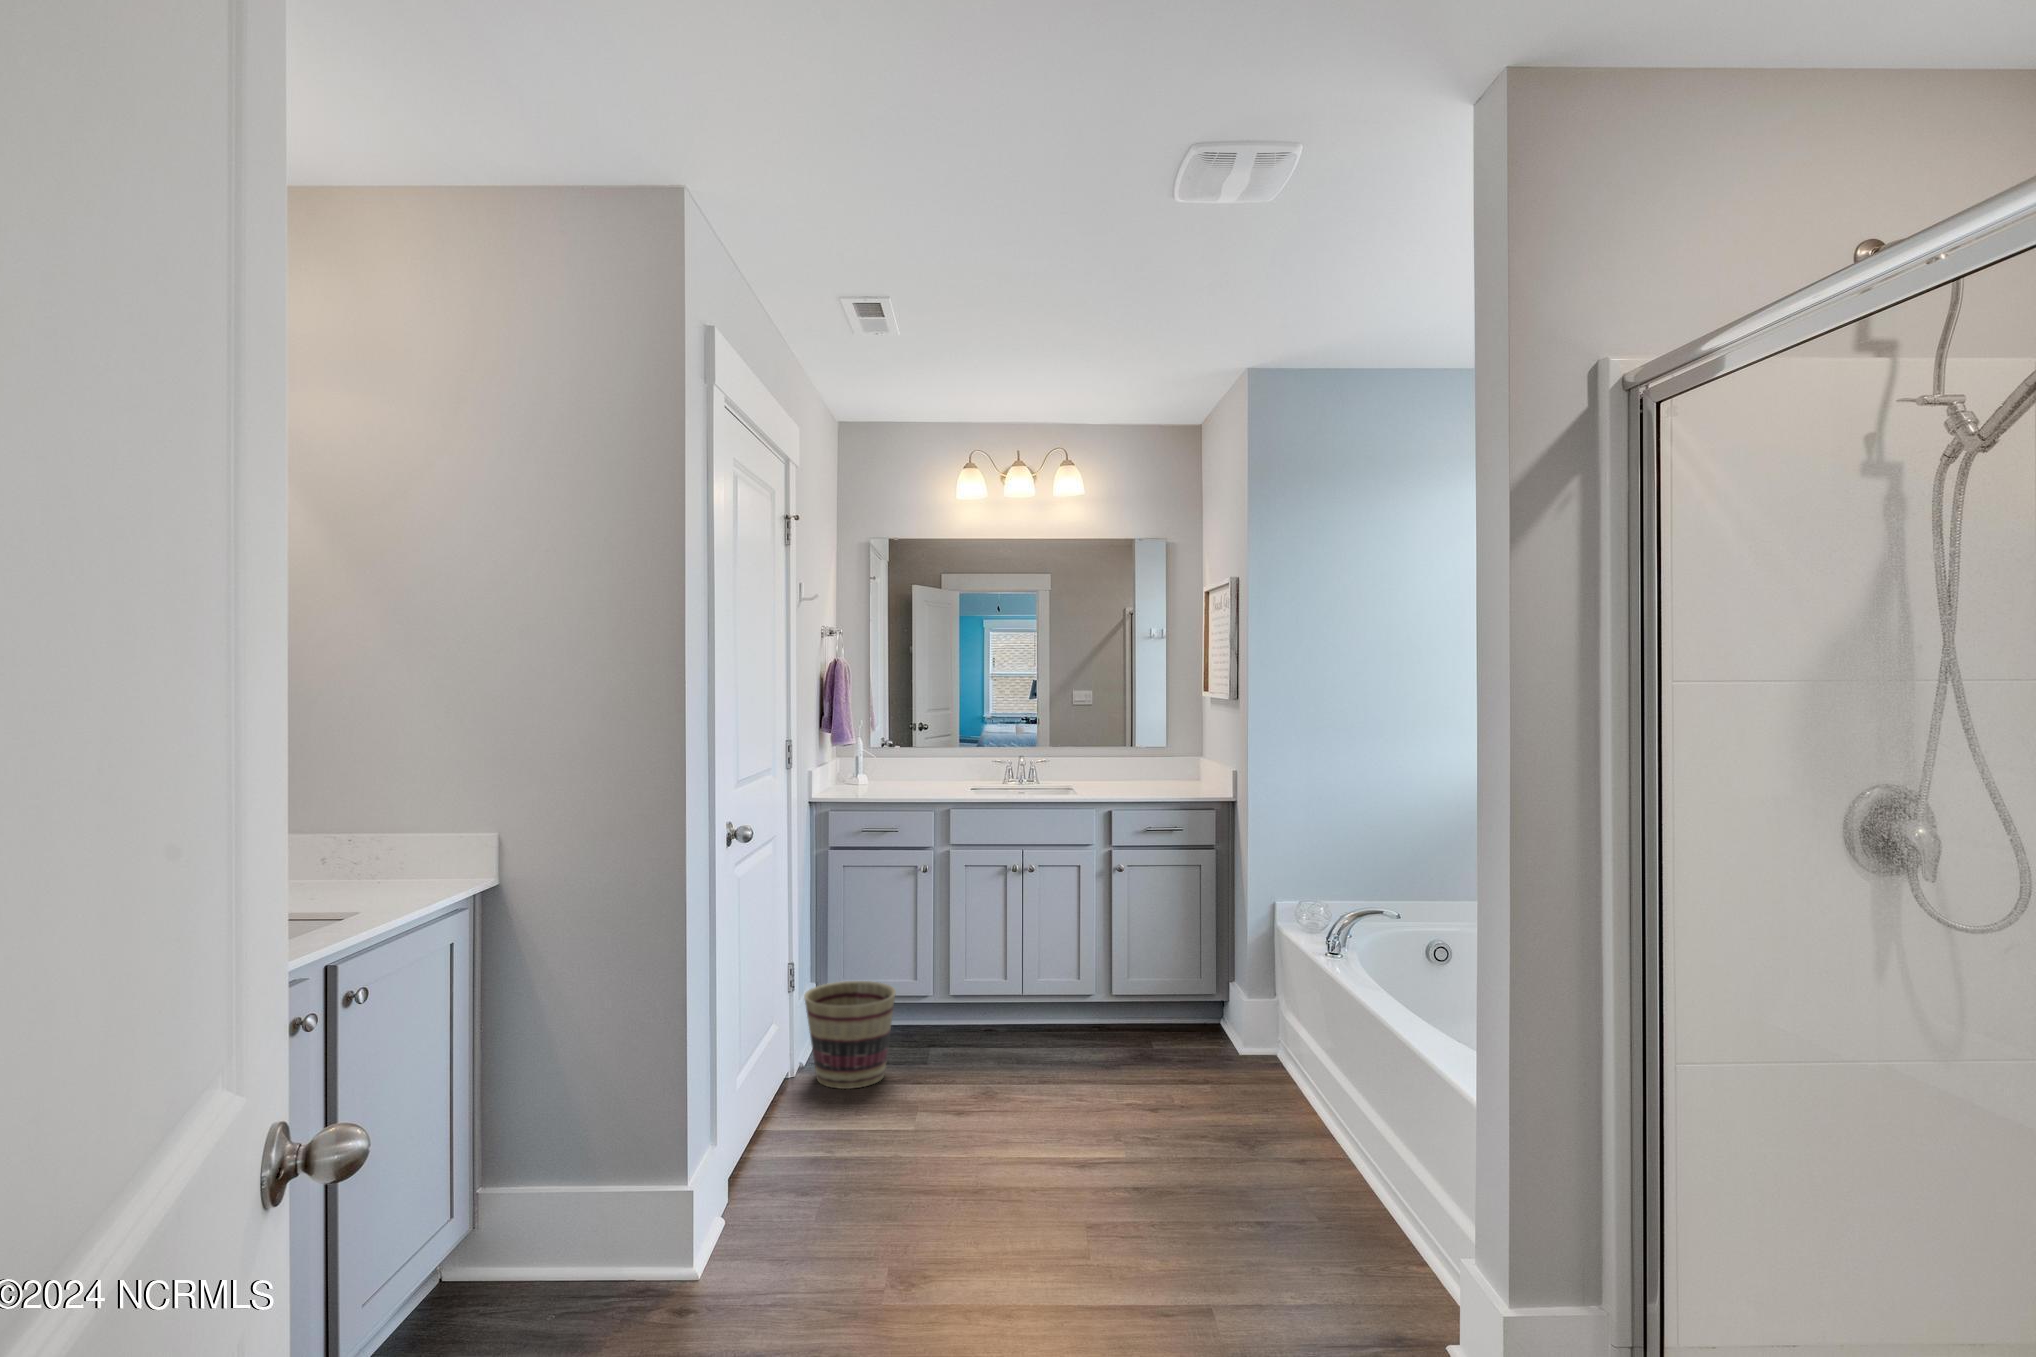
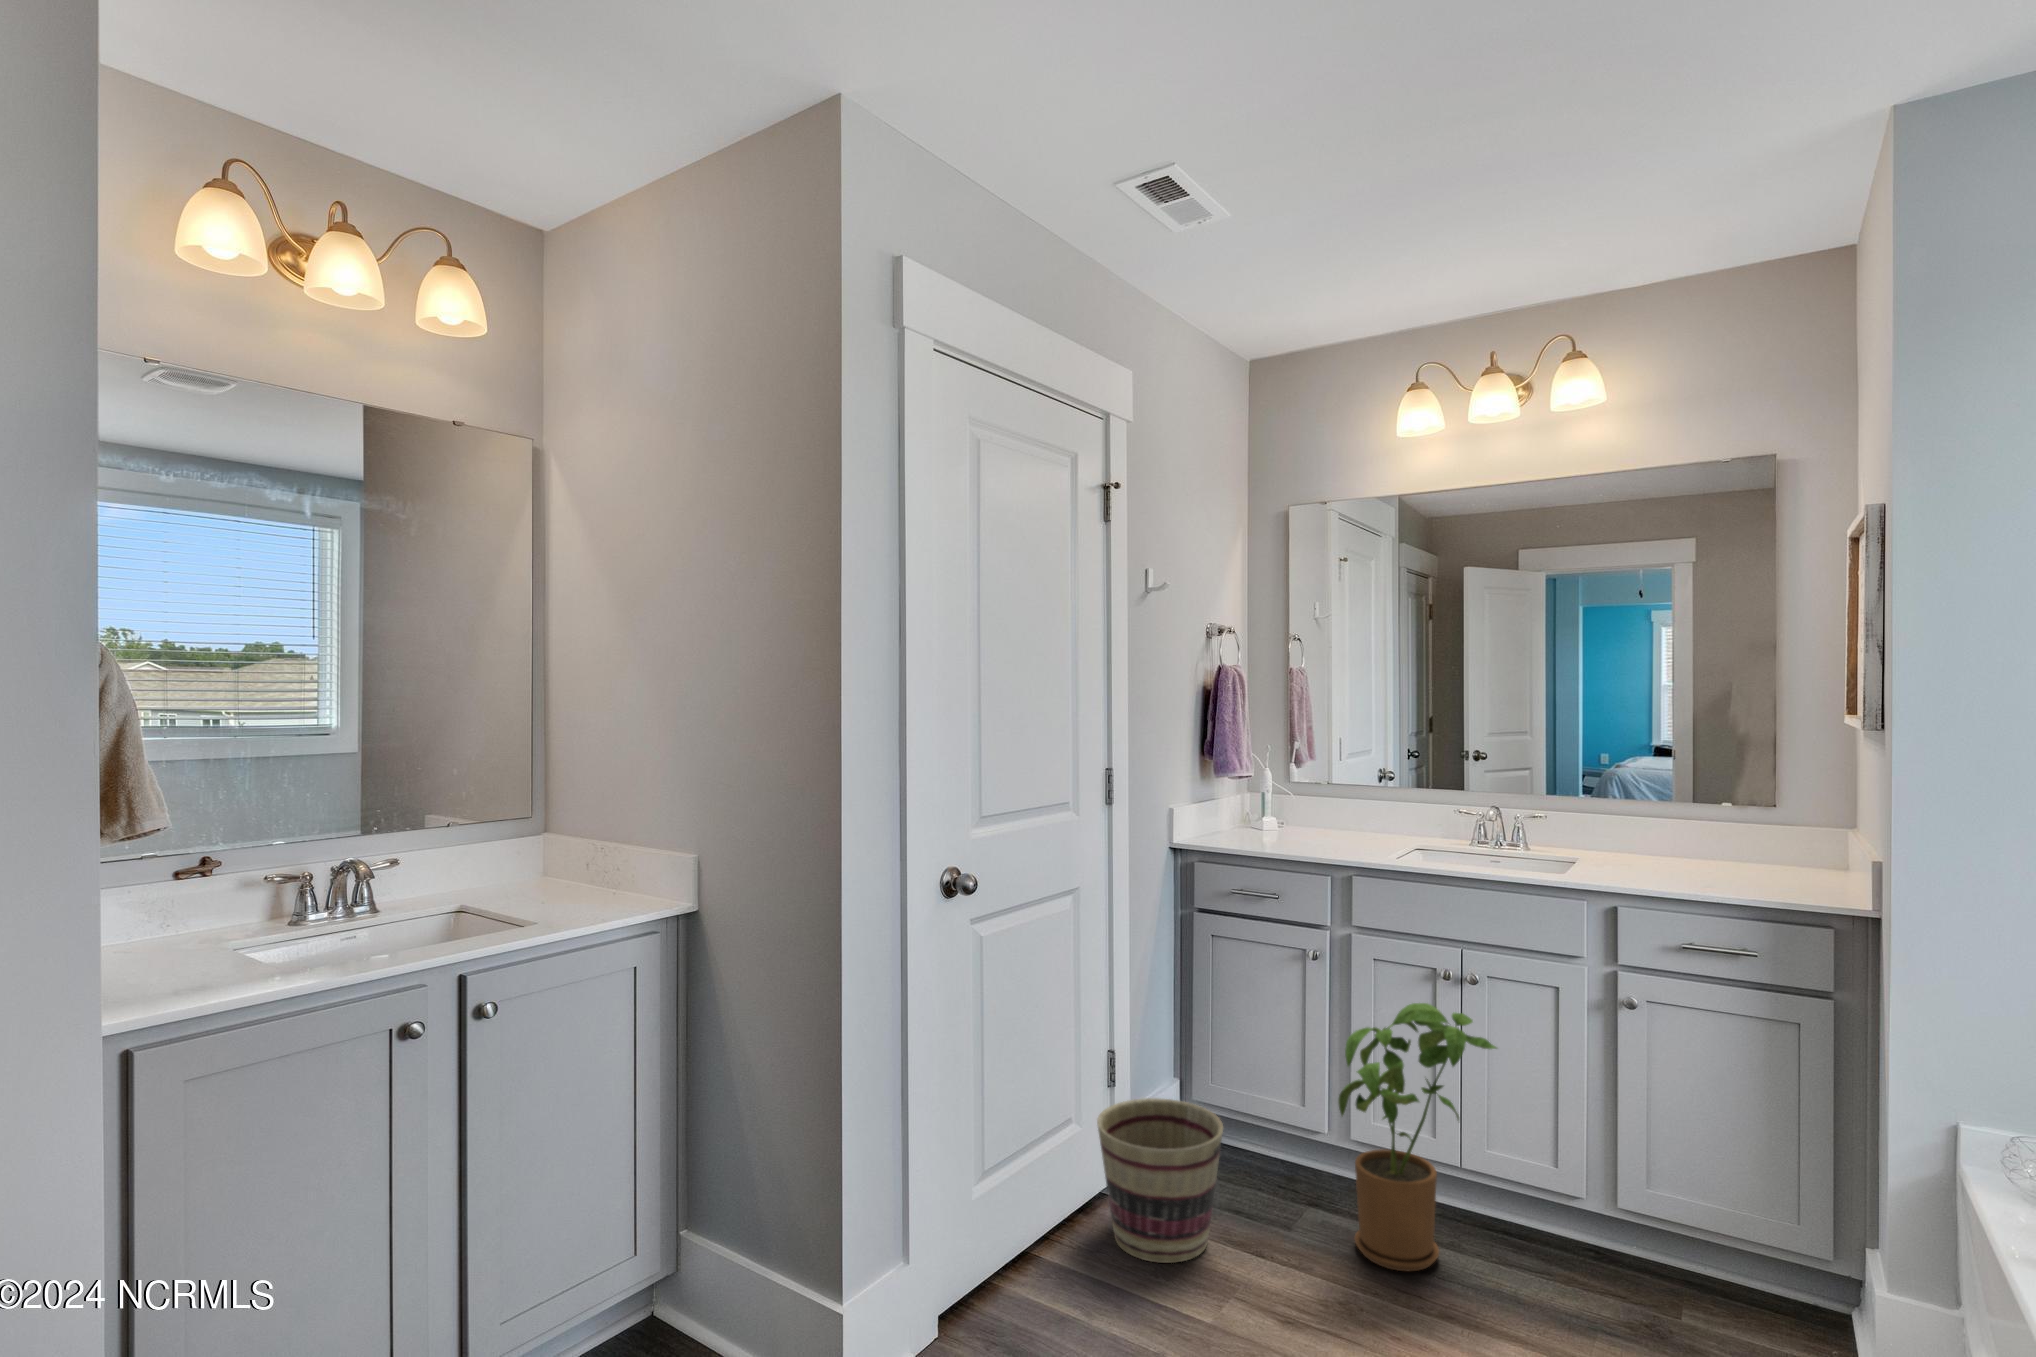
house plant: none [960,883,1059,1059] -> present [1338,1003,1497,1271]

